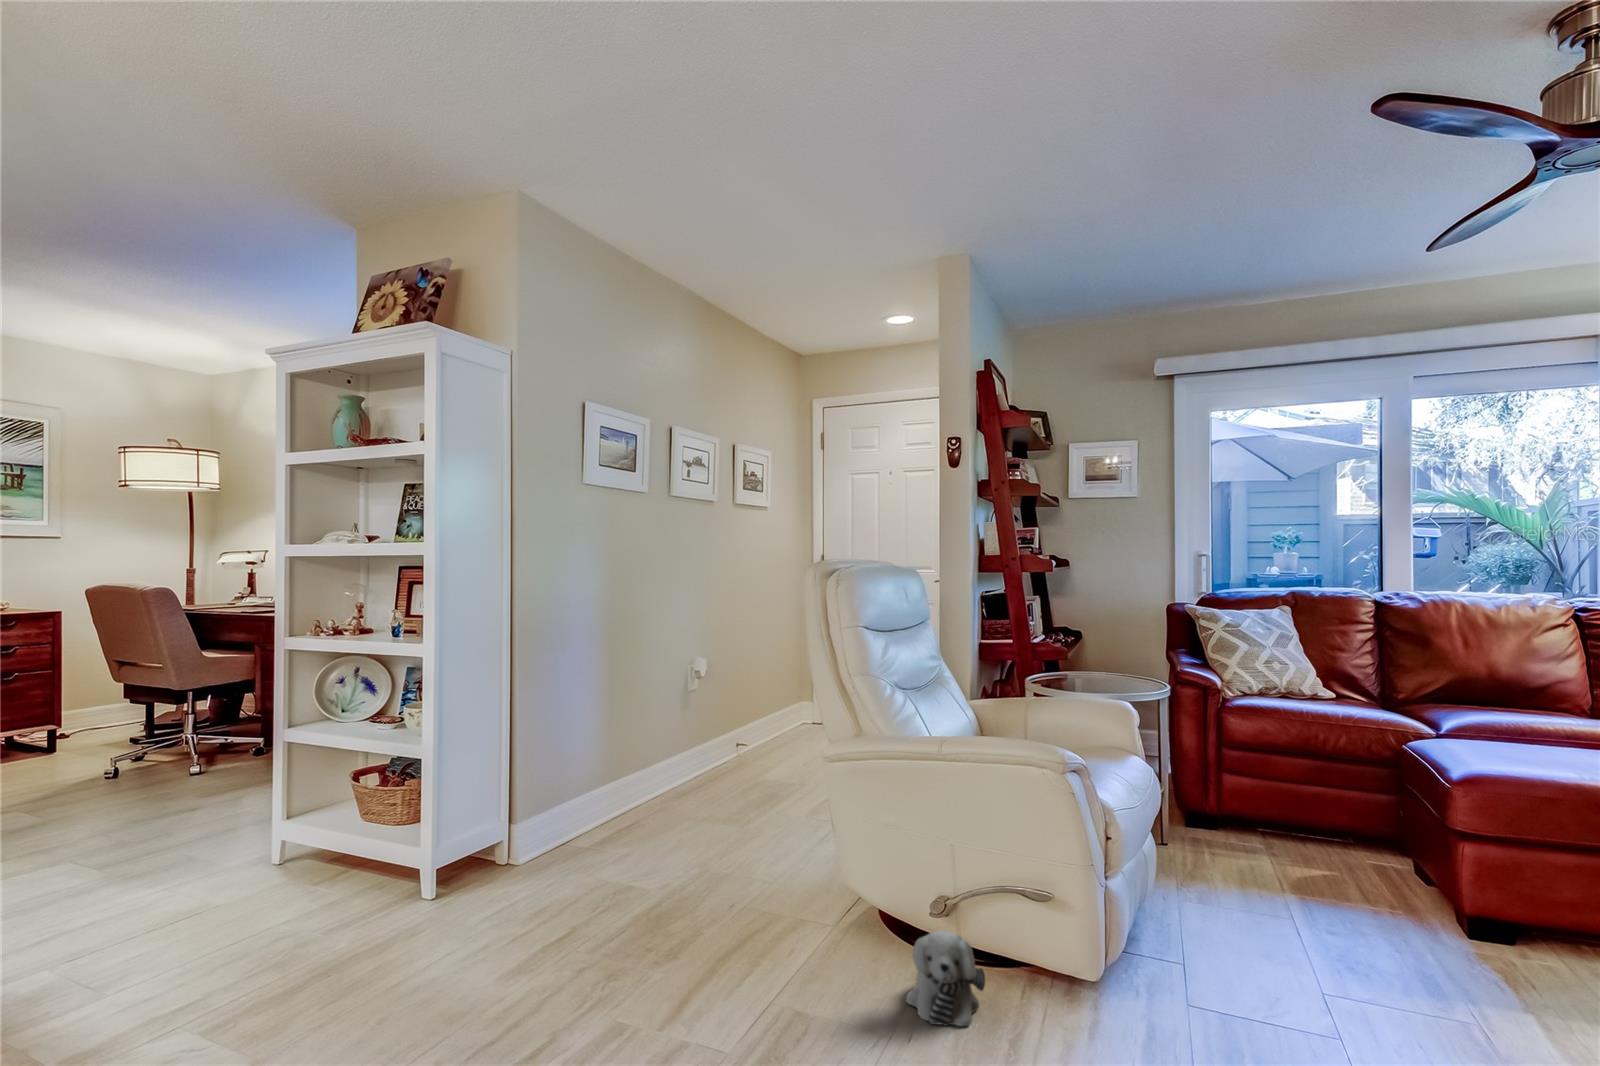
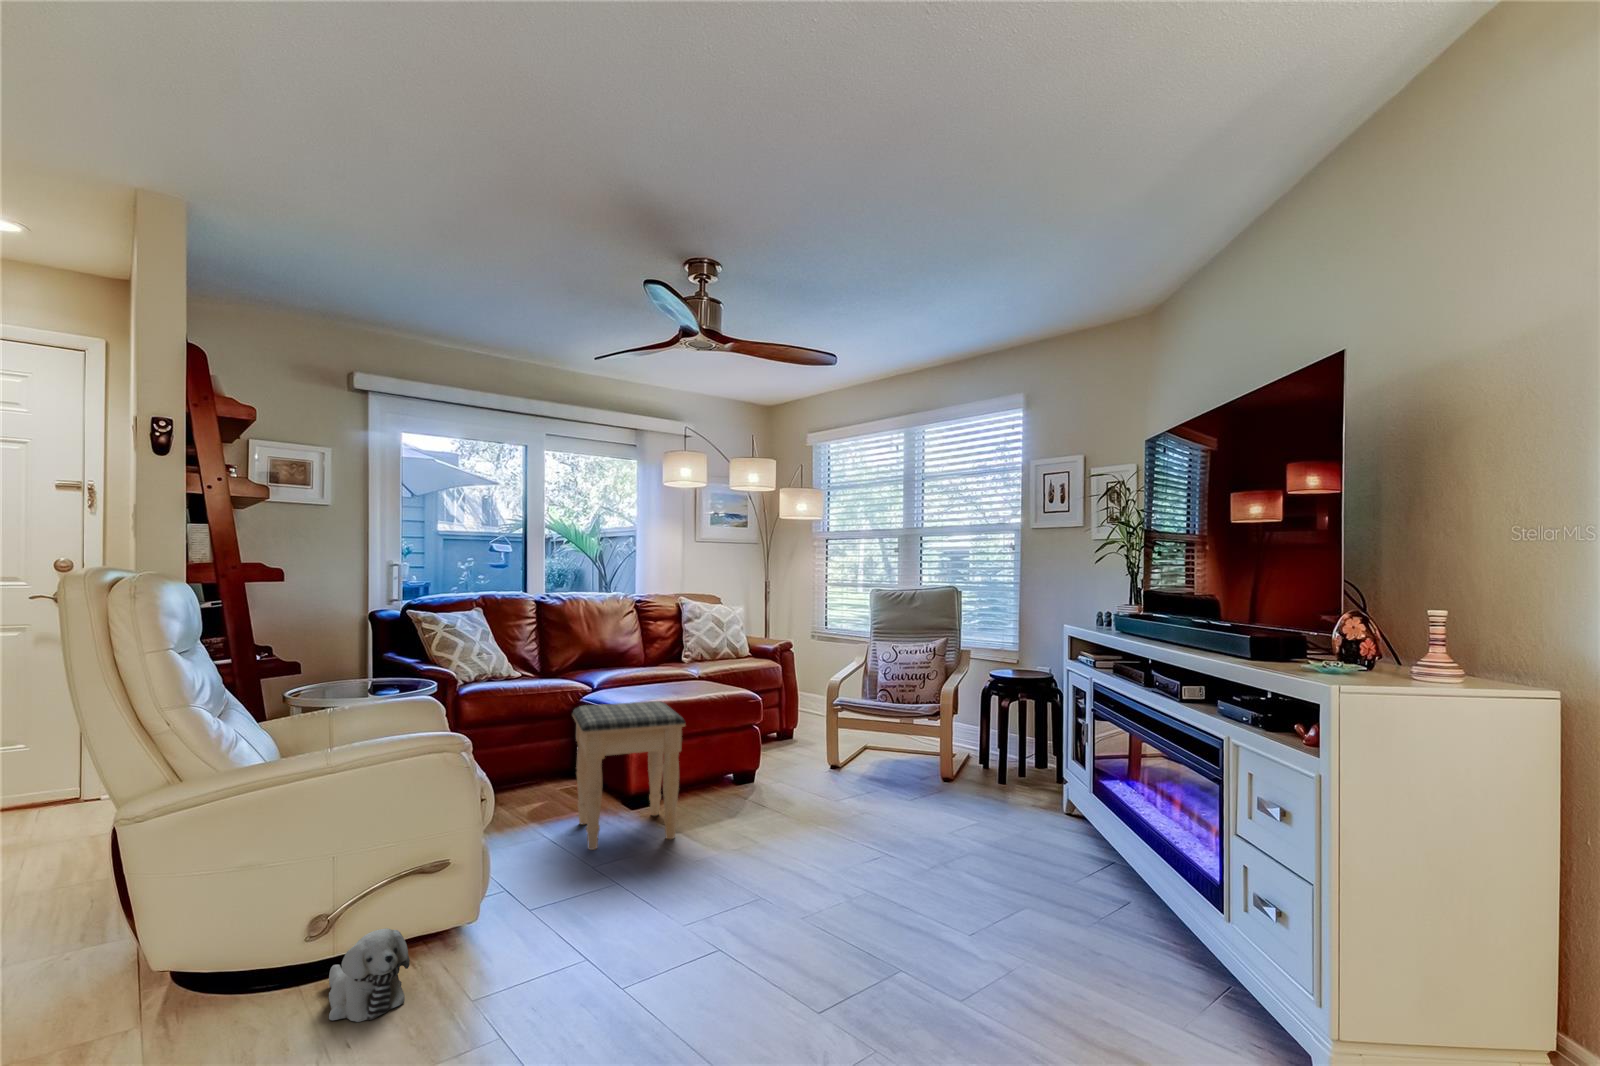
footstool: none [1314,751,1527,1019] -> present [572,701,686,850]

